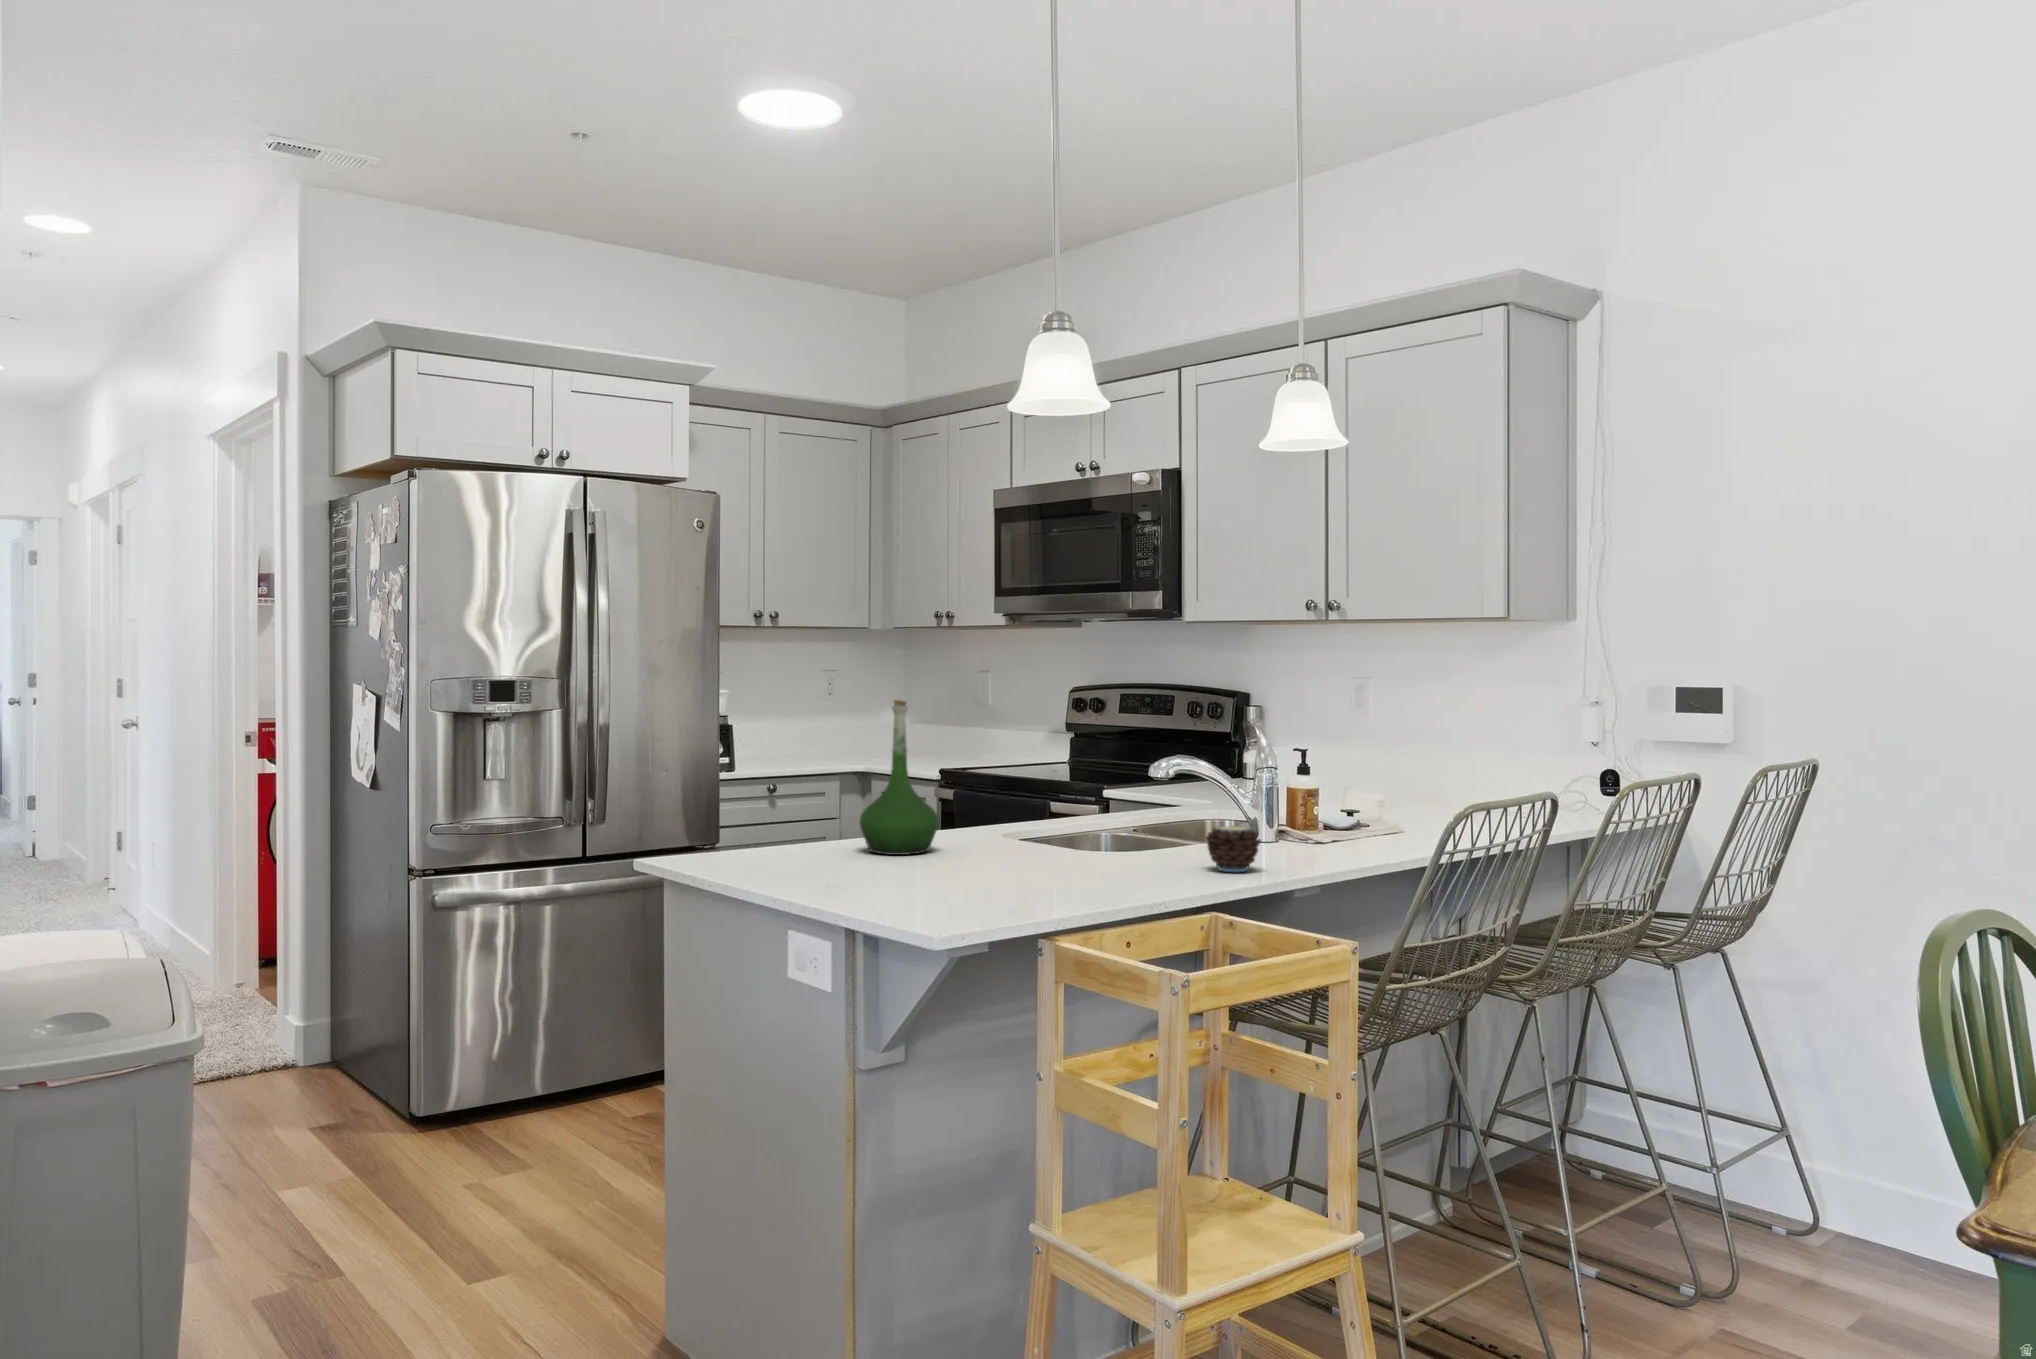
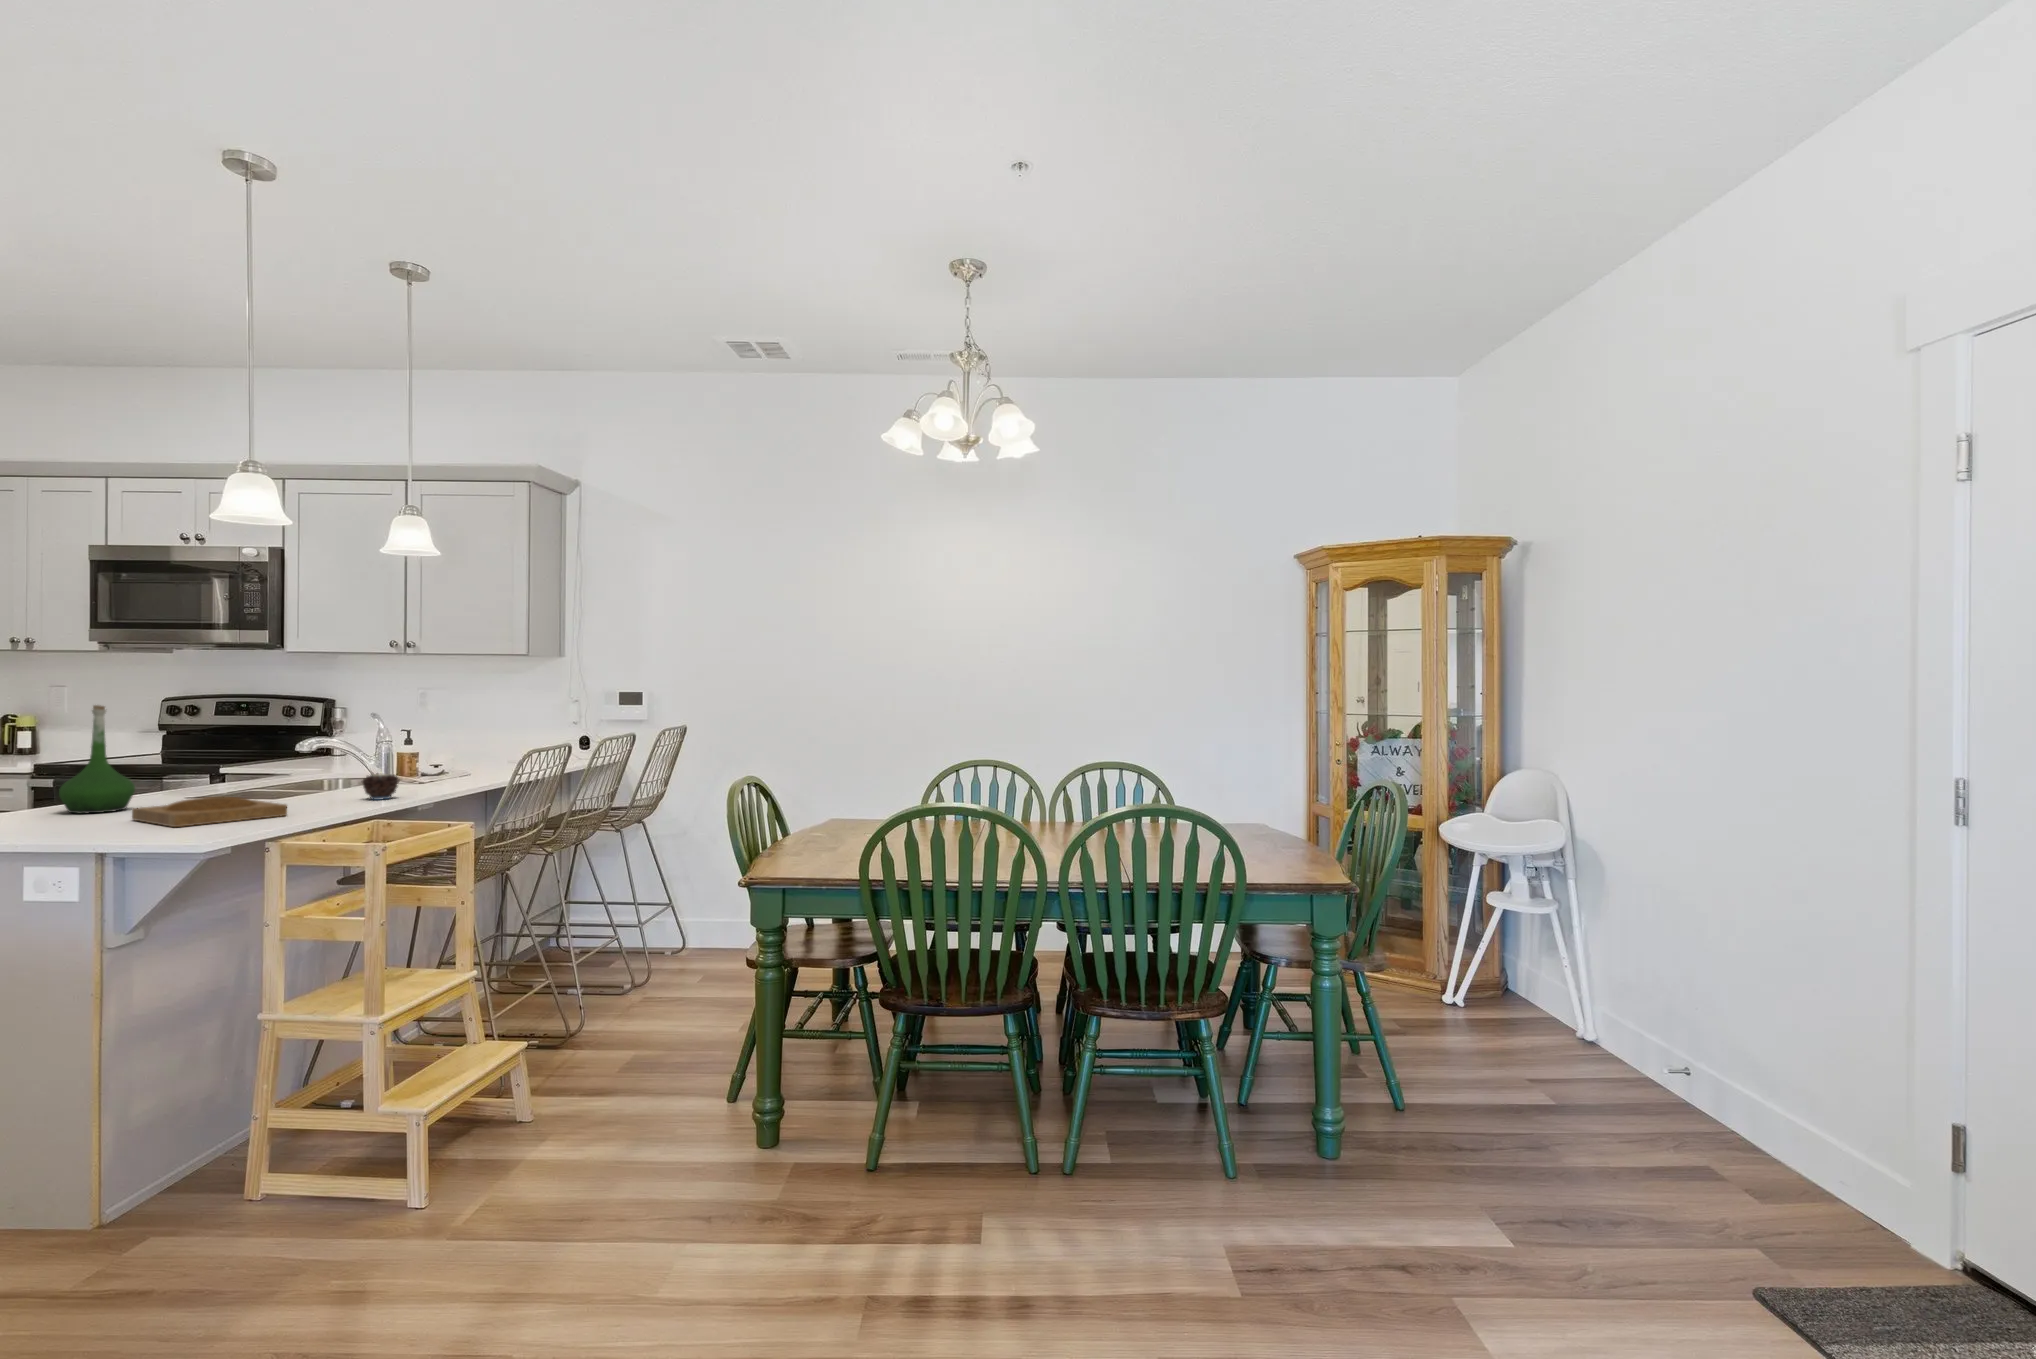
tray: none [907,849,1078,897] -> present [132,797,287,827]

